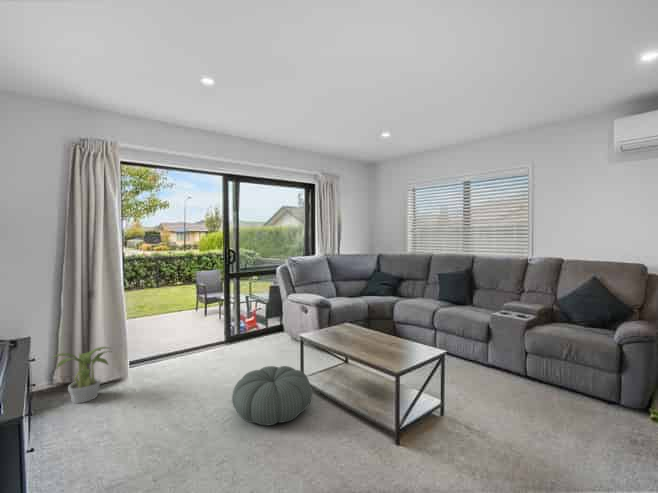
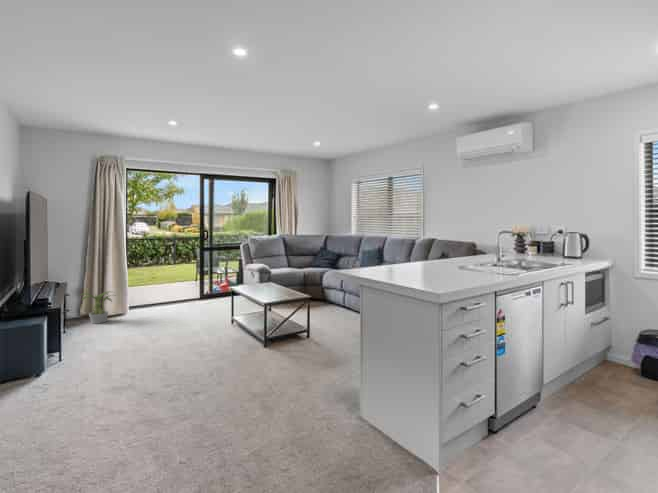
pouf: present [232,366,312,425] -> none [181,306,232,336]

